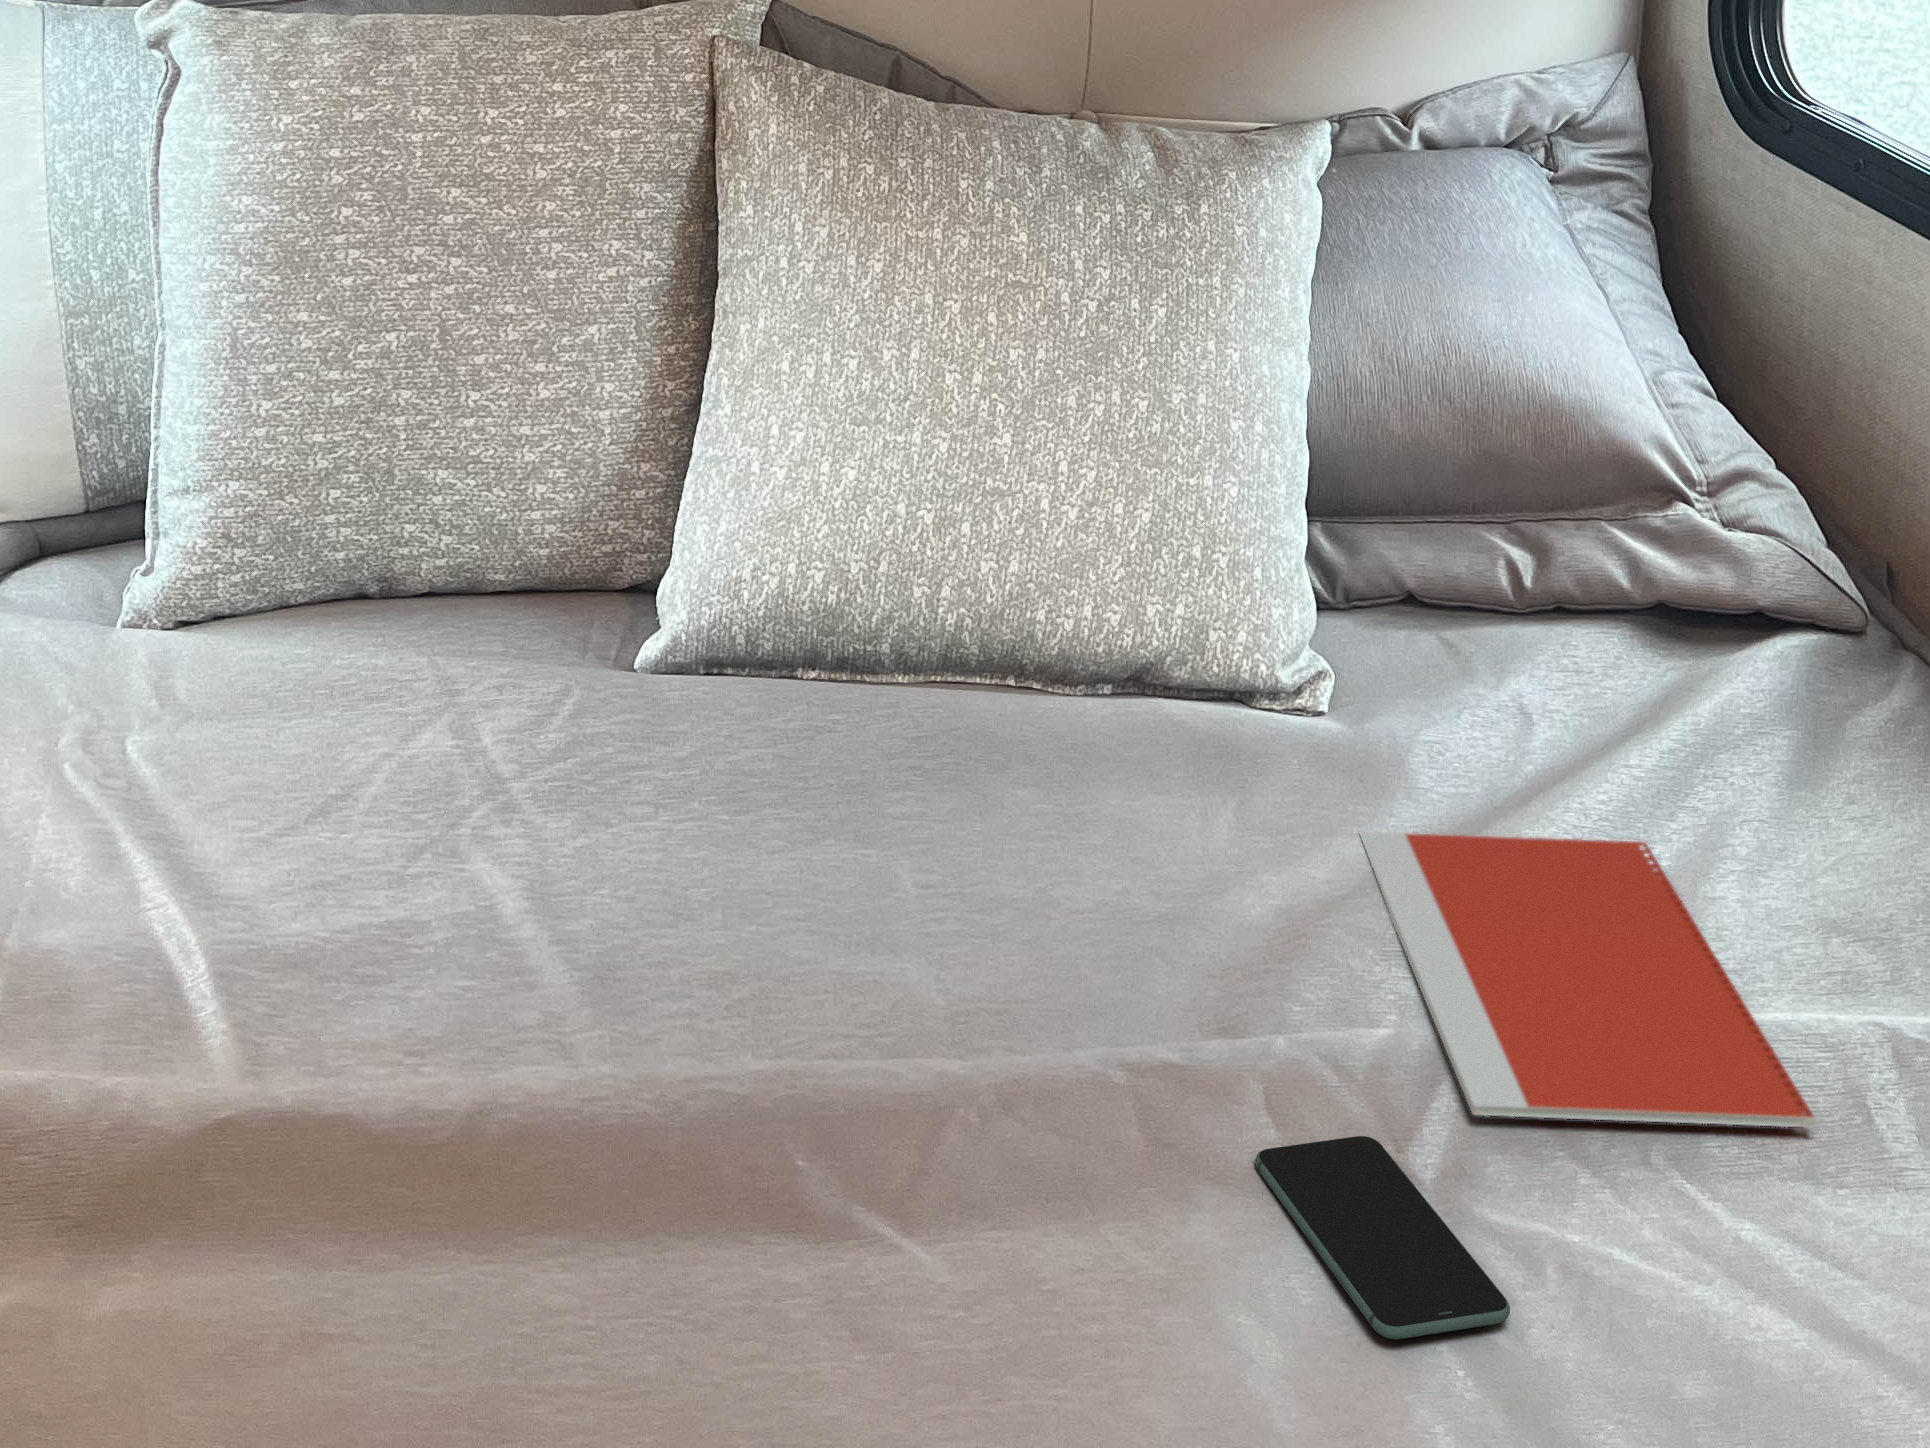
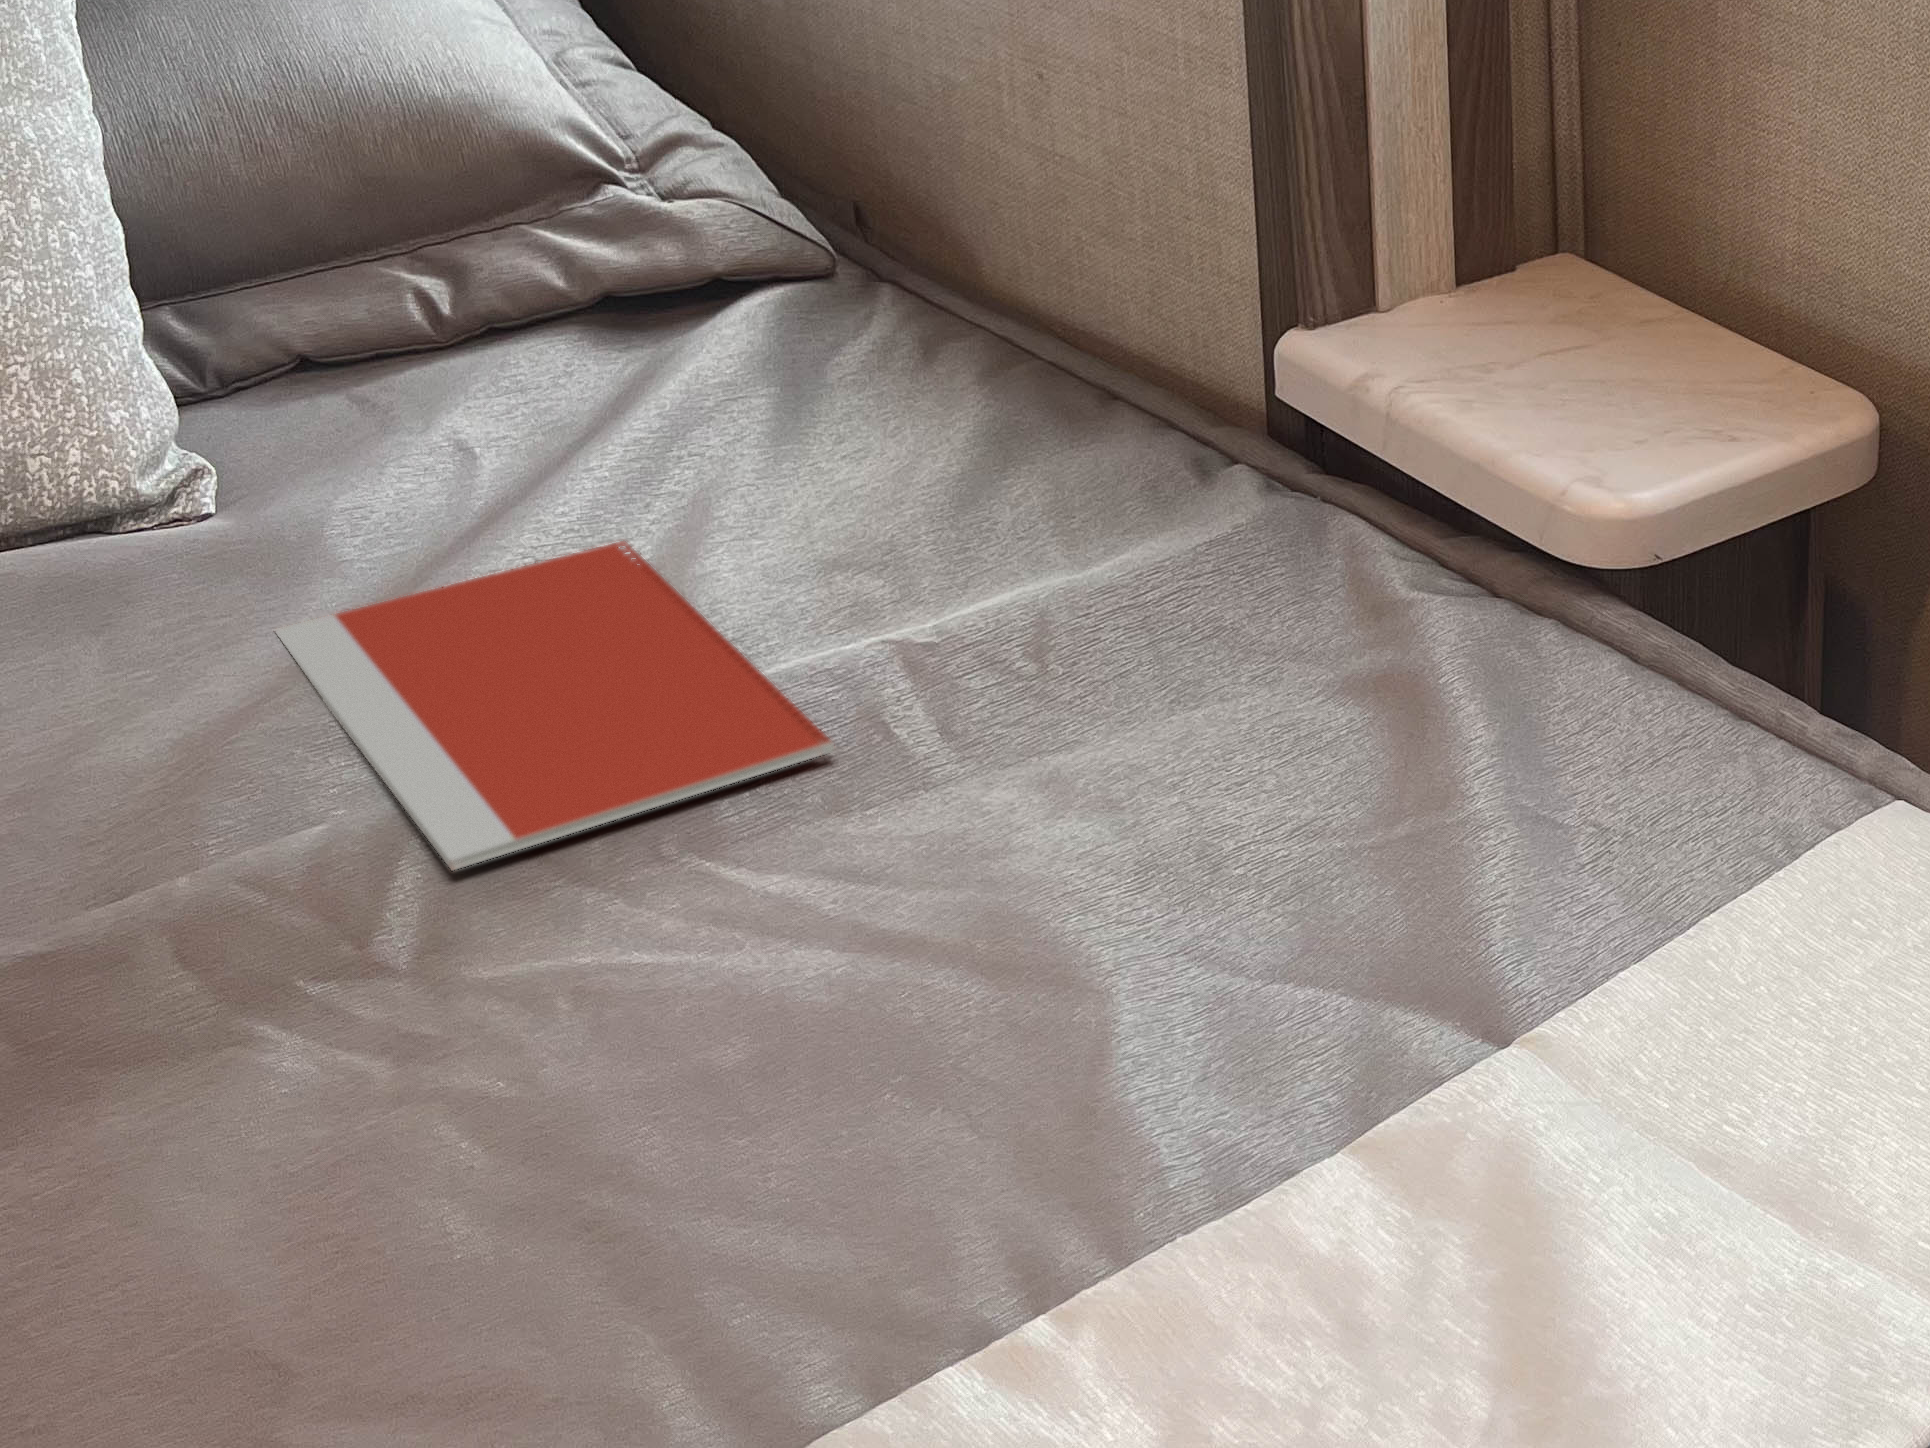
smartphone: present [1255,1136,1510,1339] -> none [181,938,520,1129]

